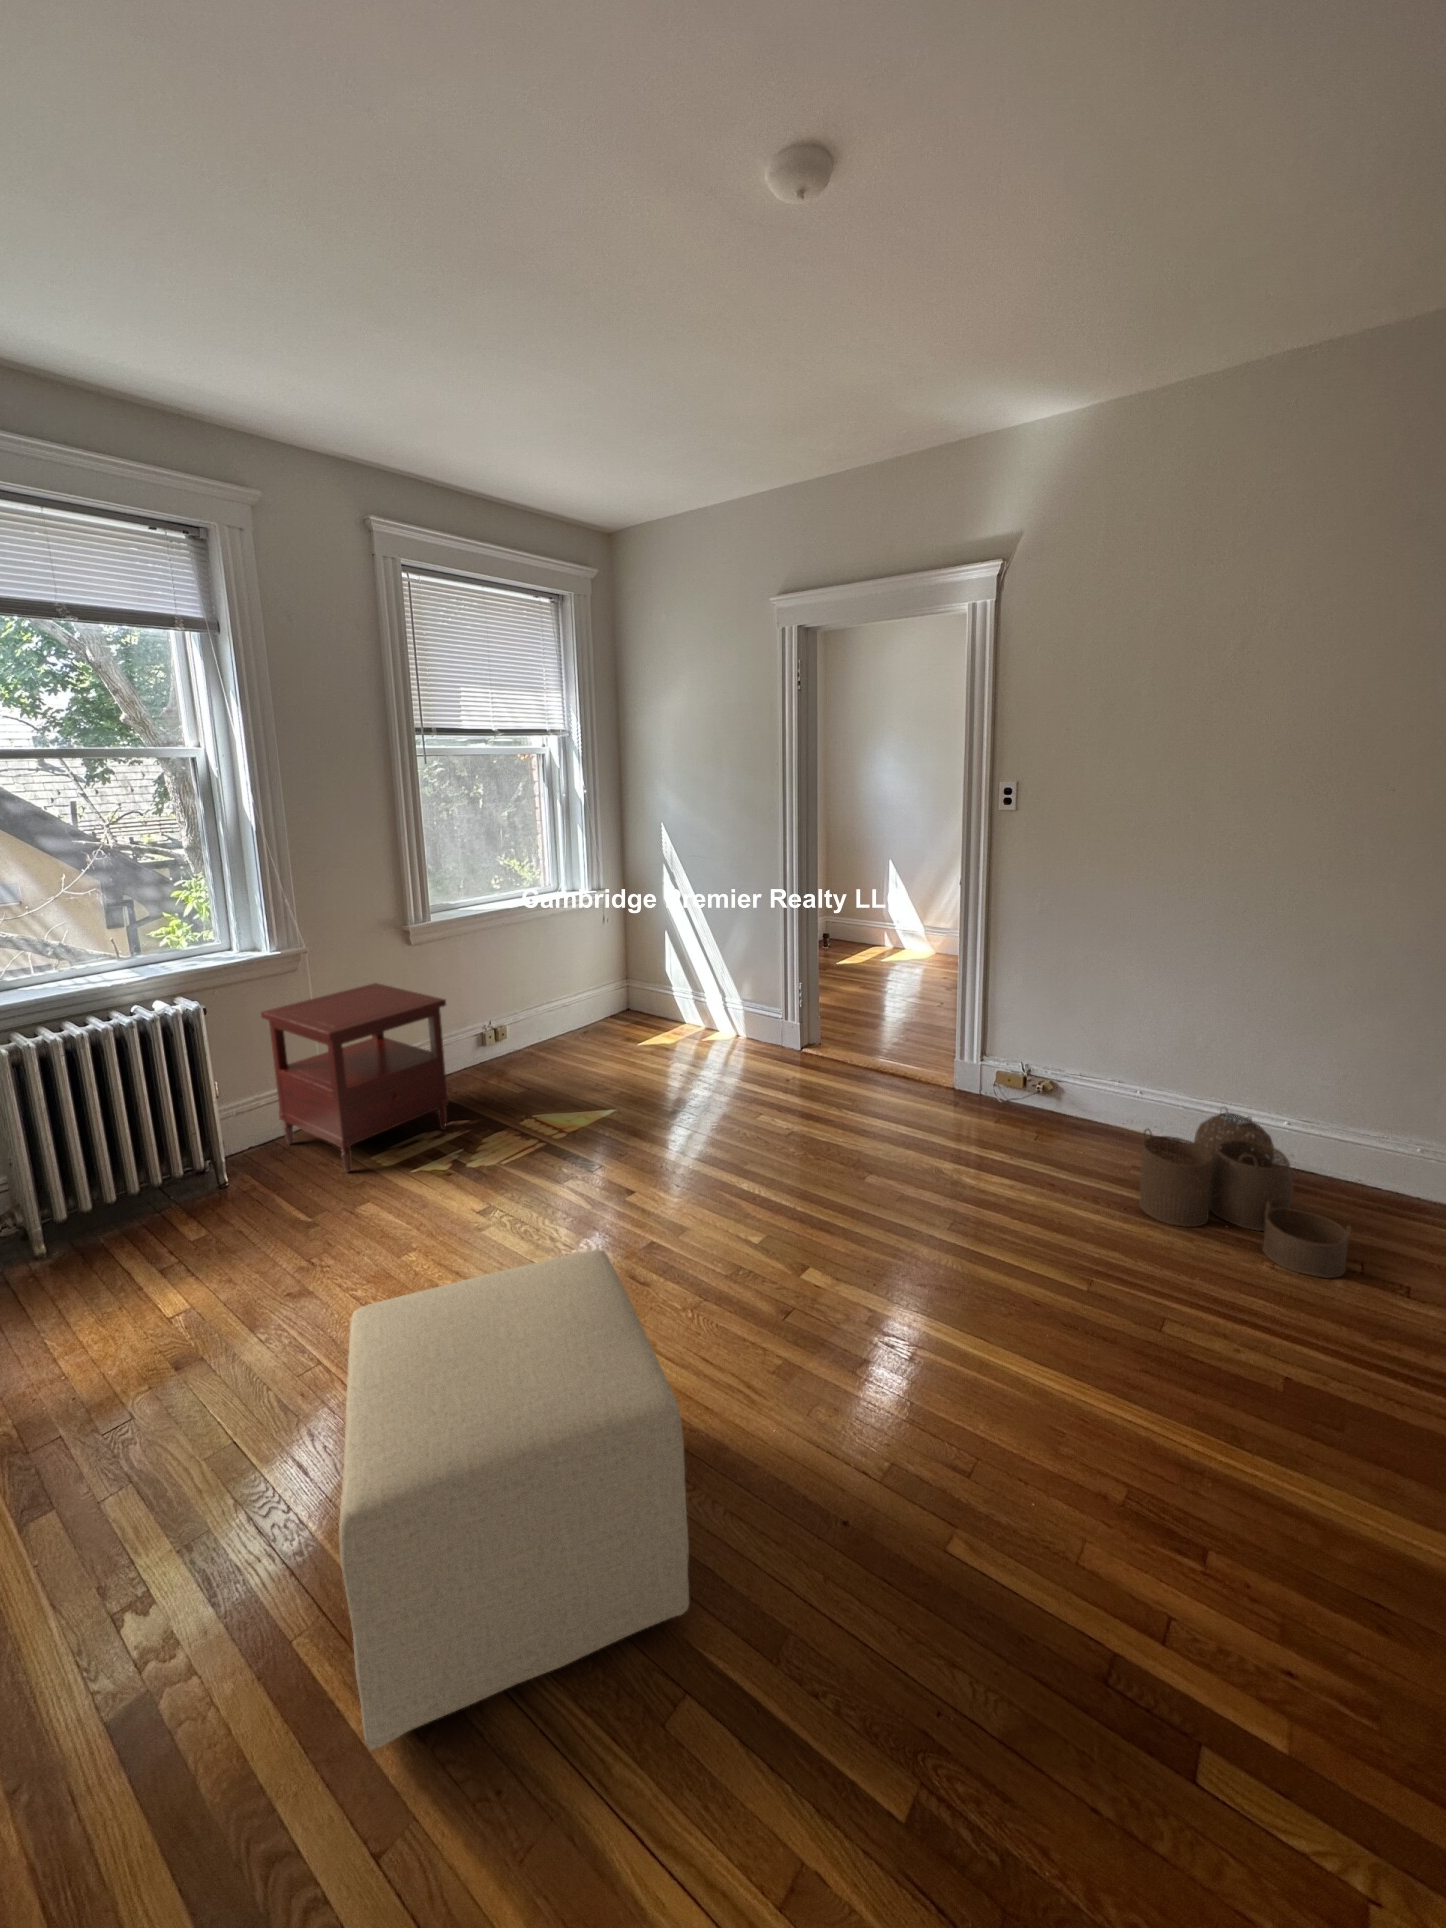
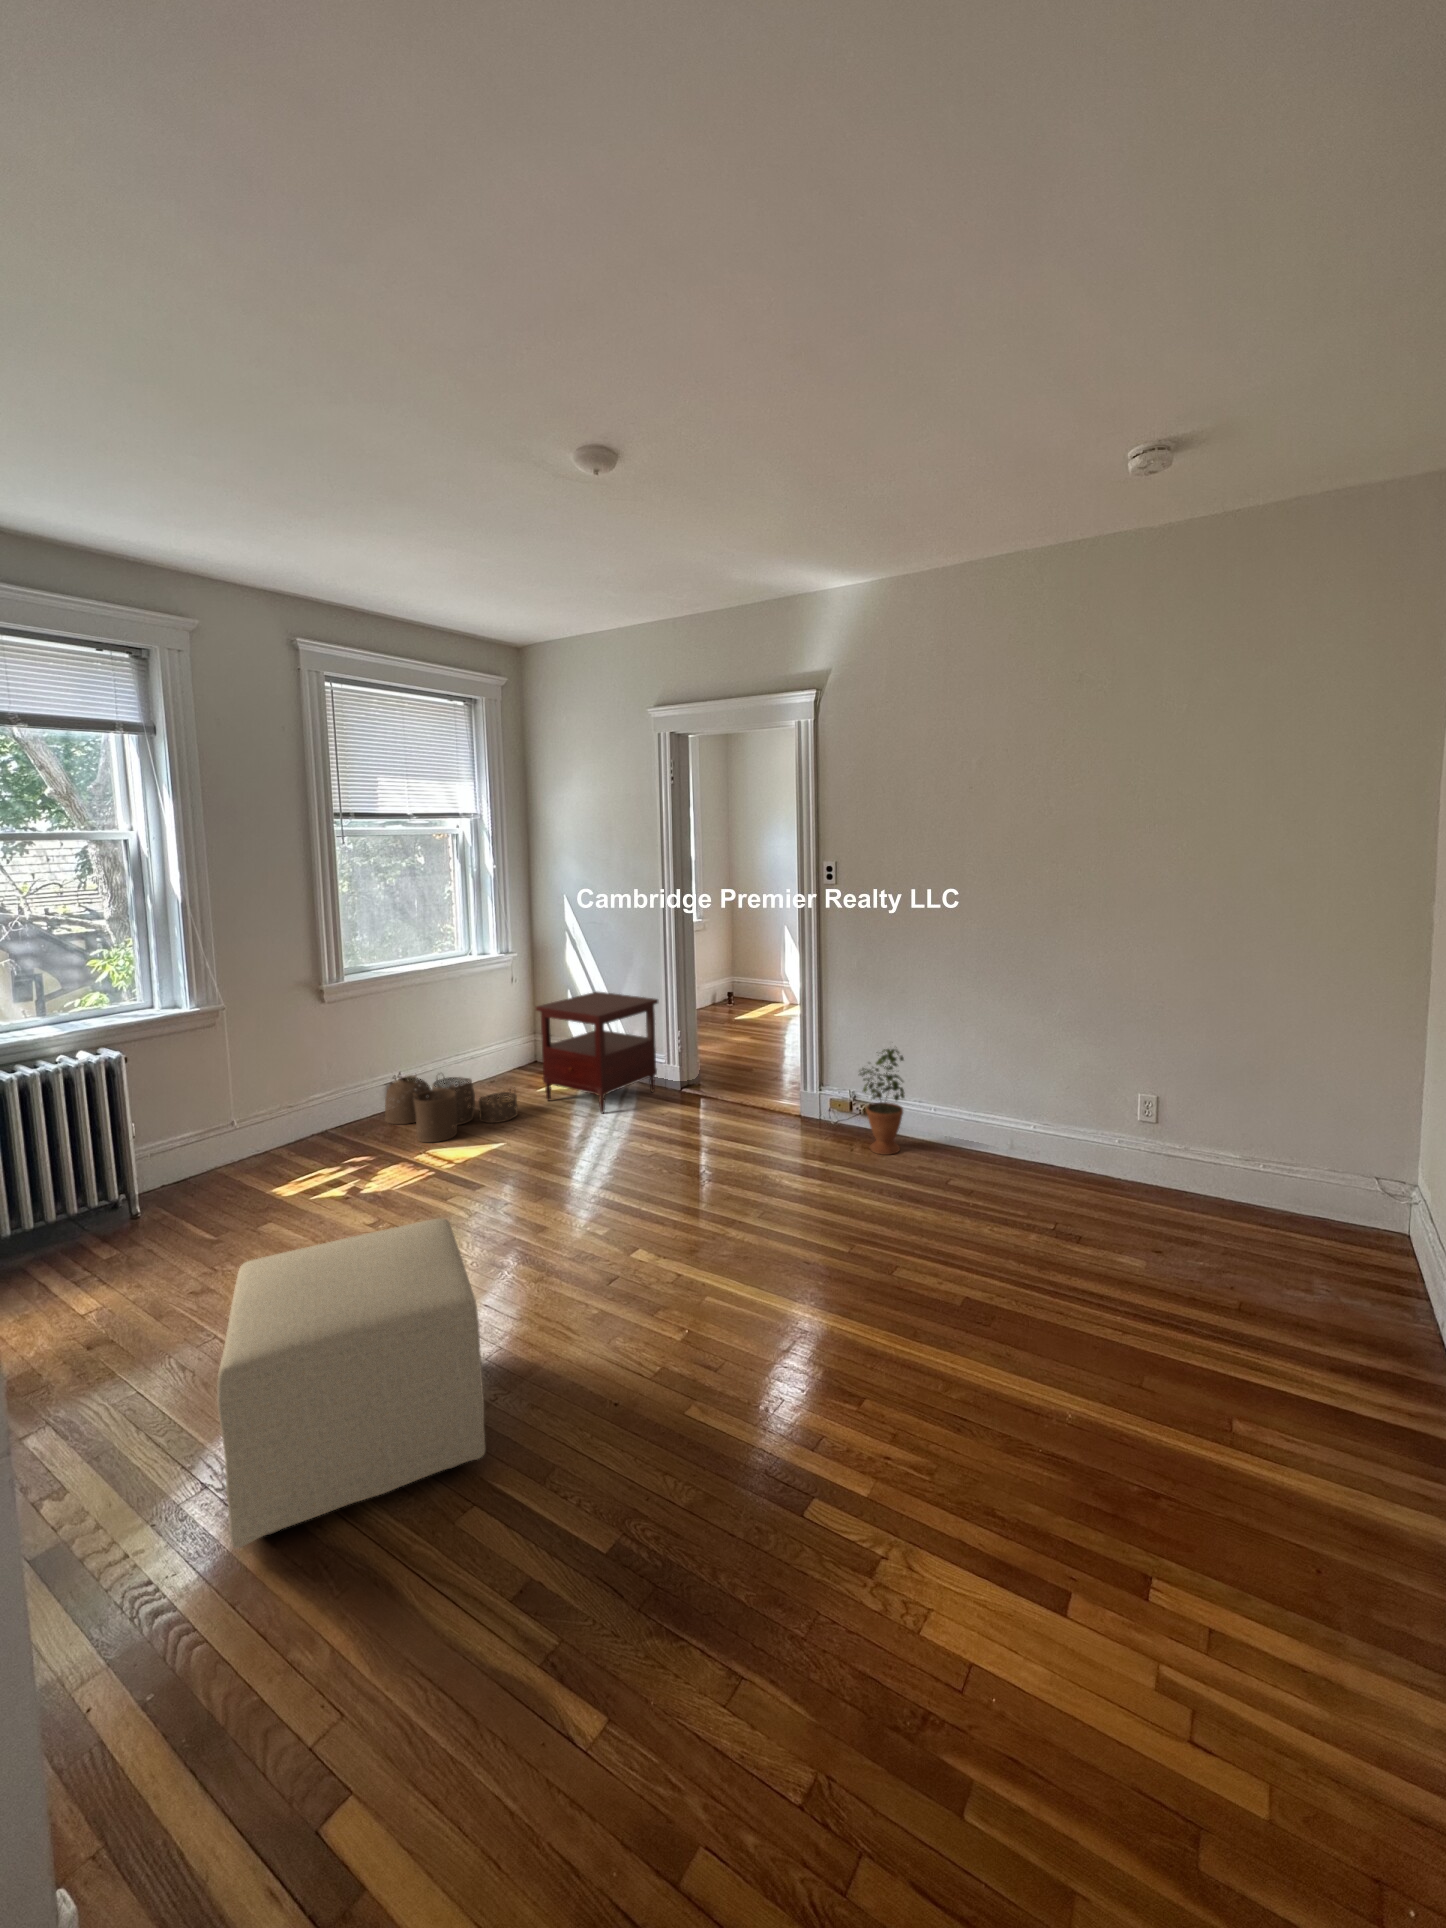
side table: present [261,983,449,1173] -> present [536,992,658,1113]
potted plant: none [1045,1008,1107,1146] -> present [860,1049,904,1155]
woven basket: present [1139,1112,1351,1278] -> present [385,1076,518,1142]

